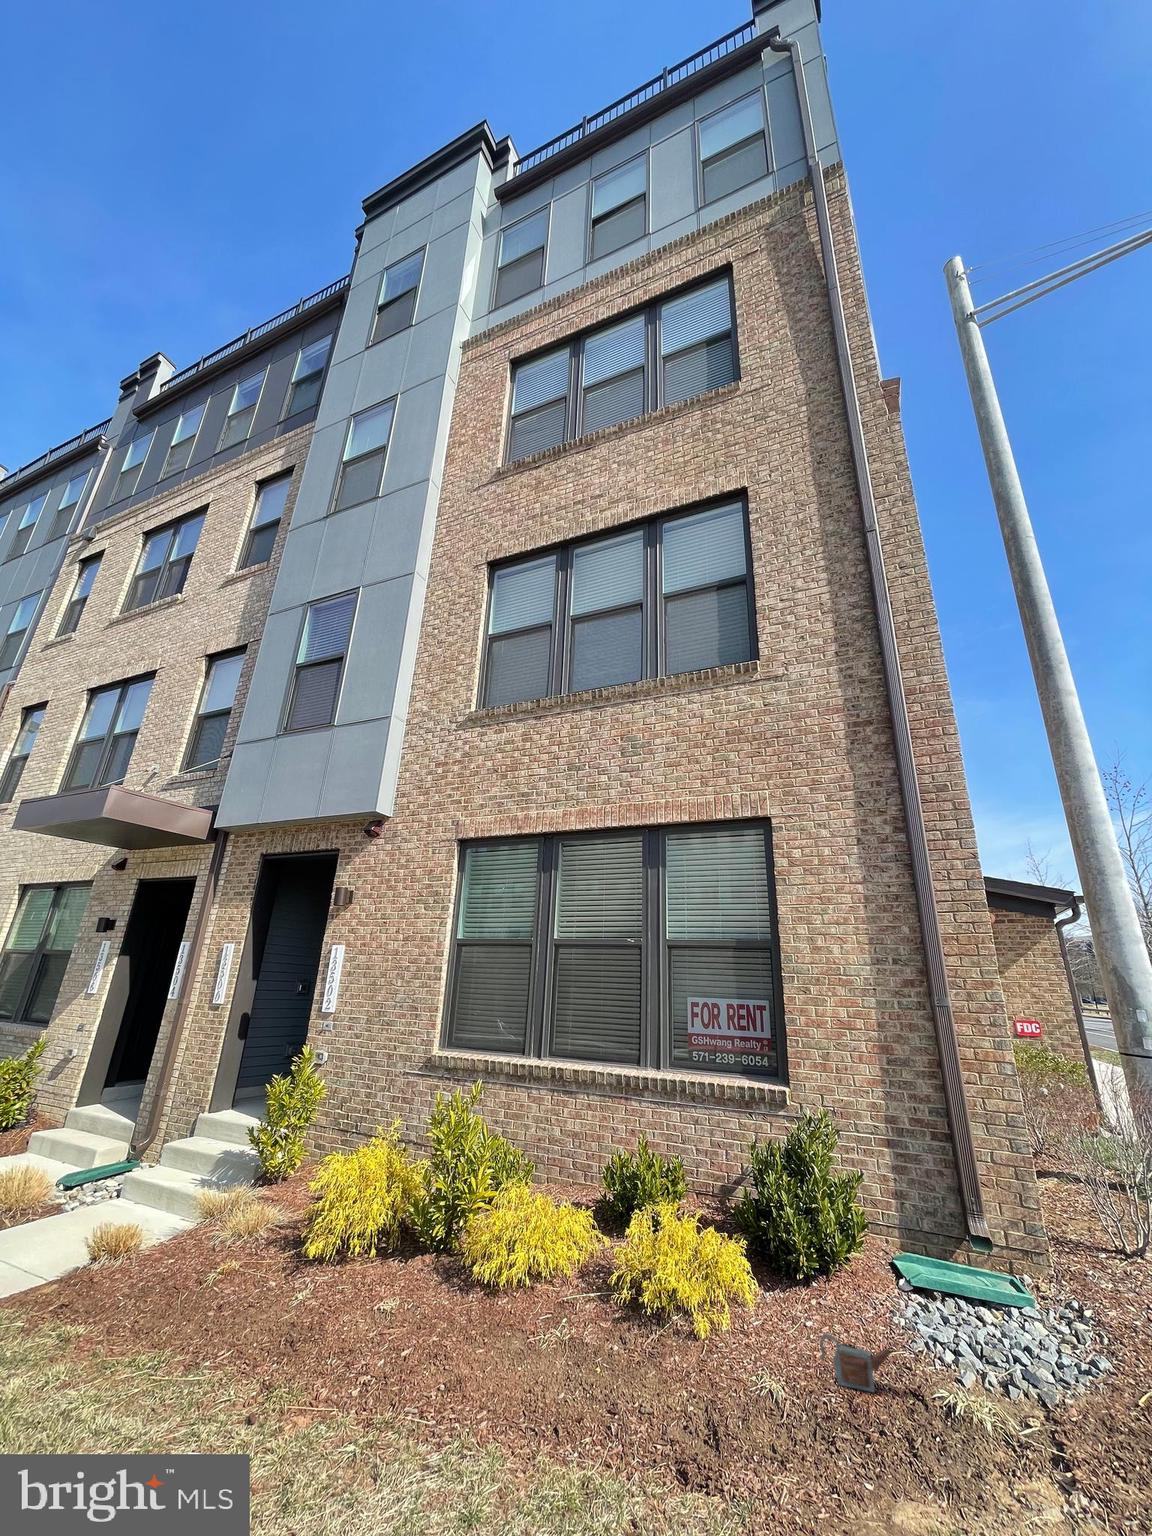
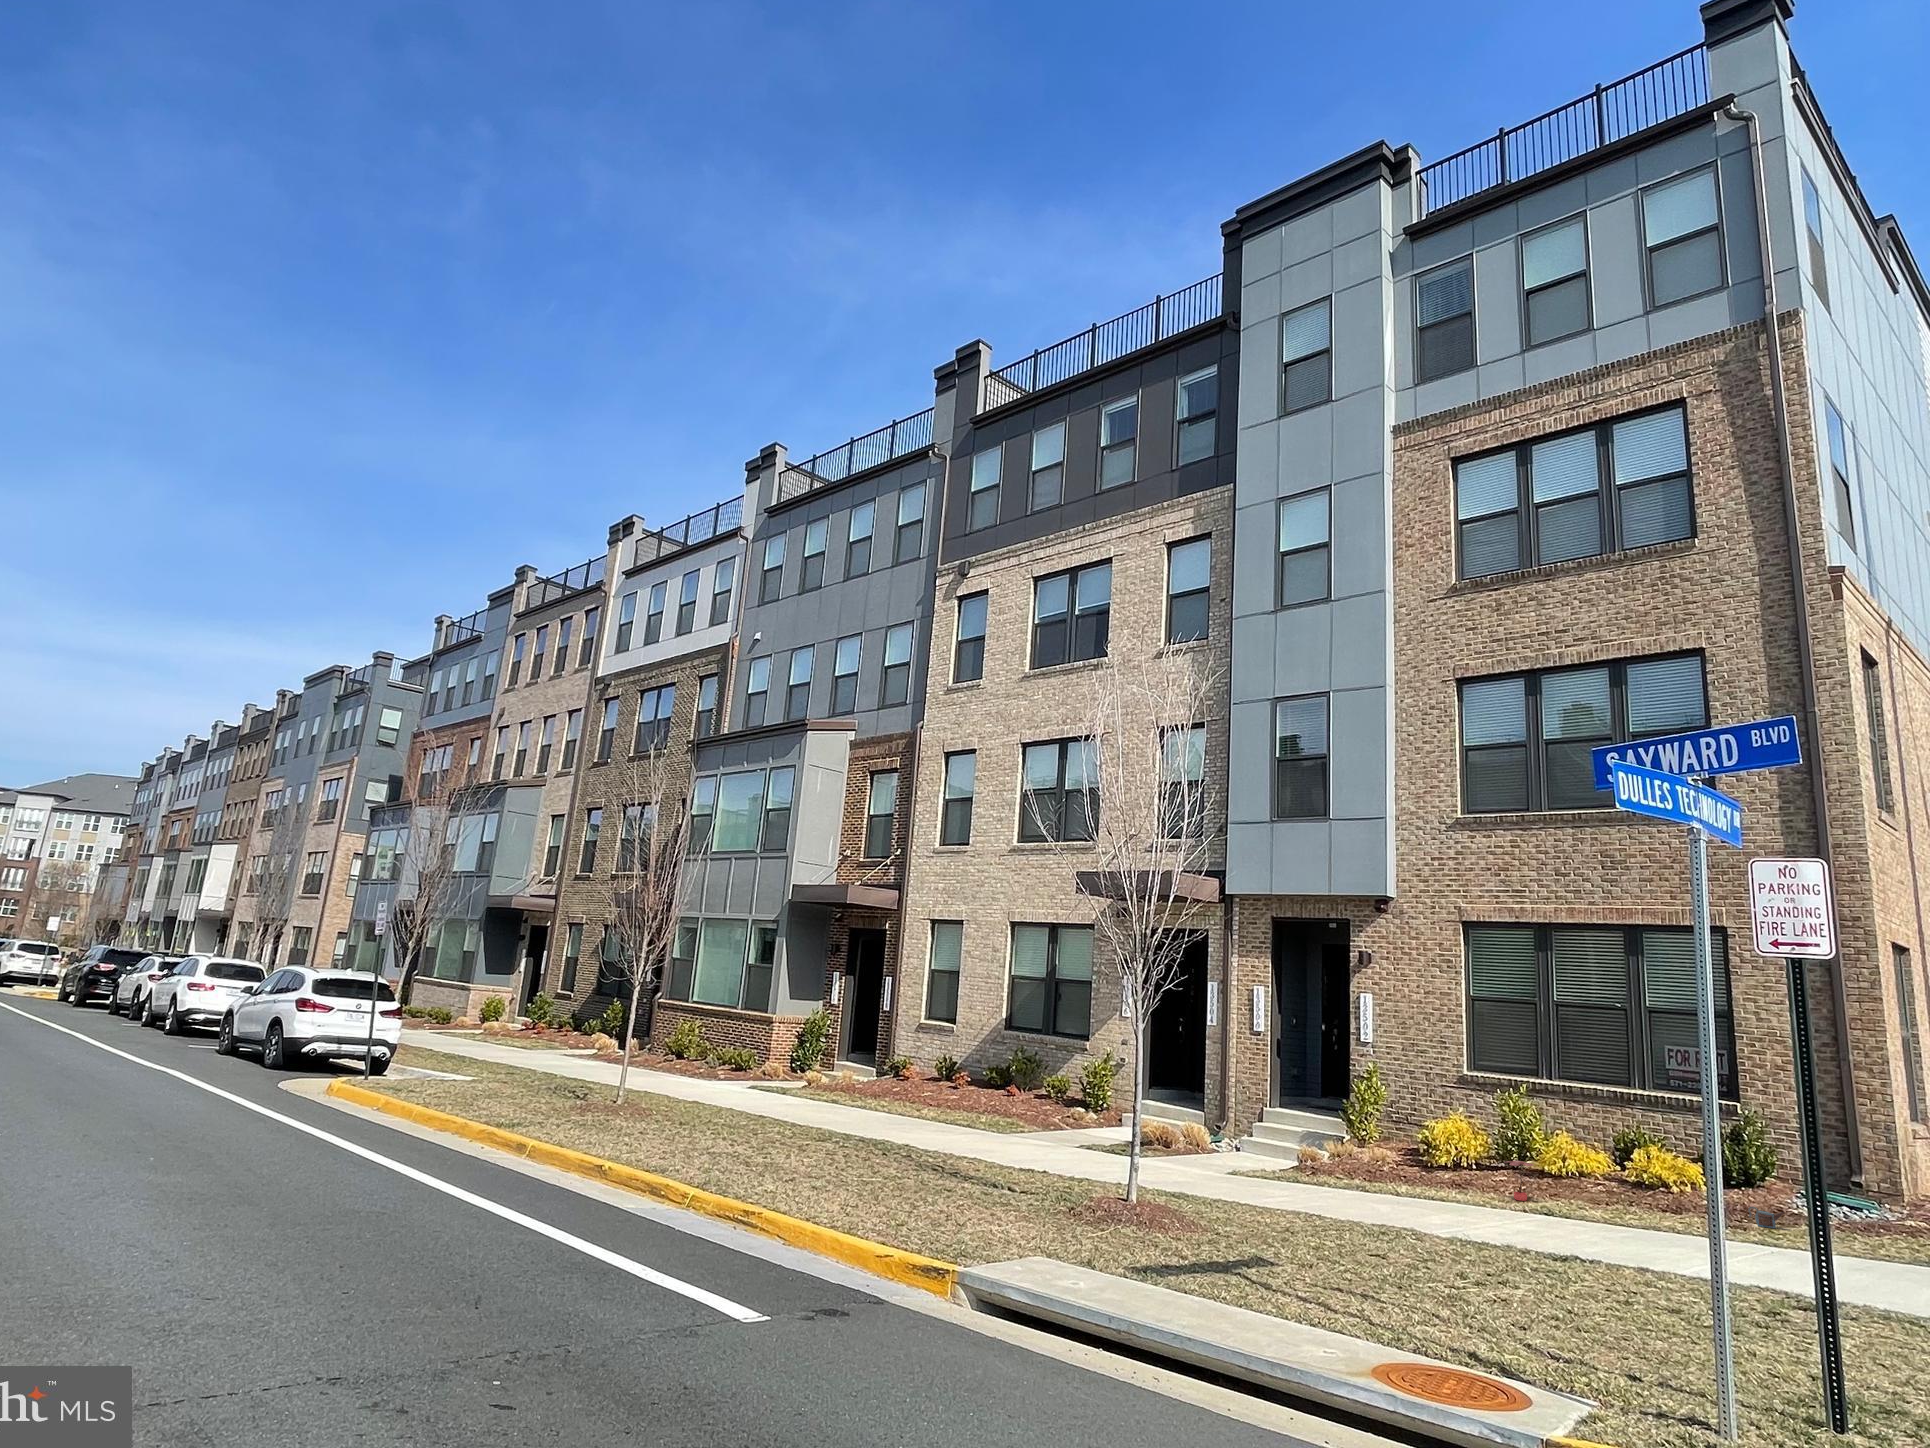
potted plant: none [391,1231,442,1324] -> present [1504,1161,1533,1201]

